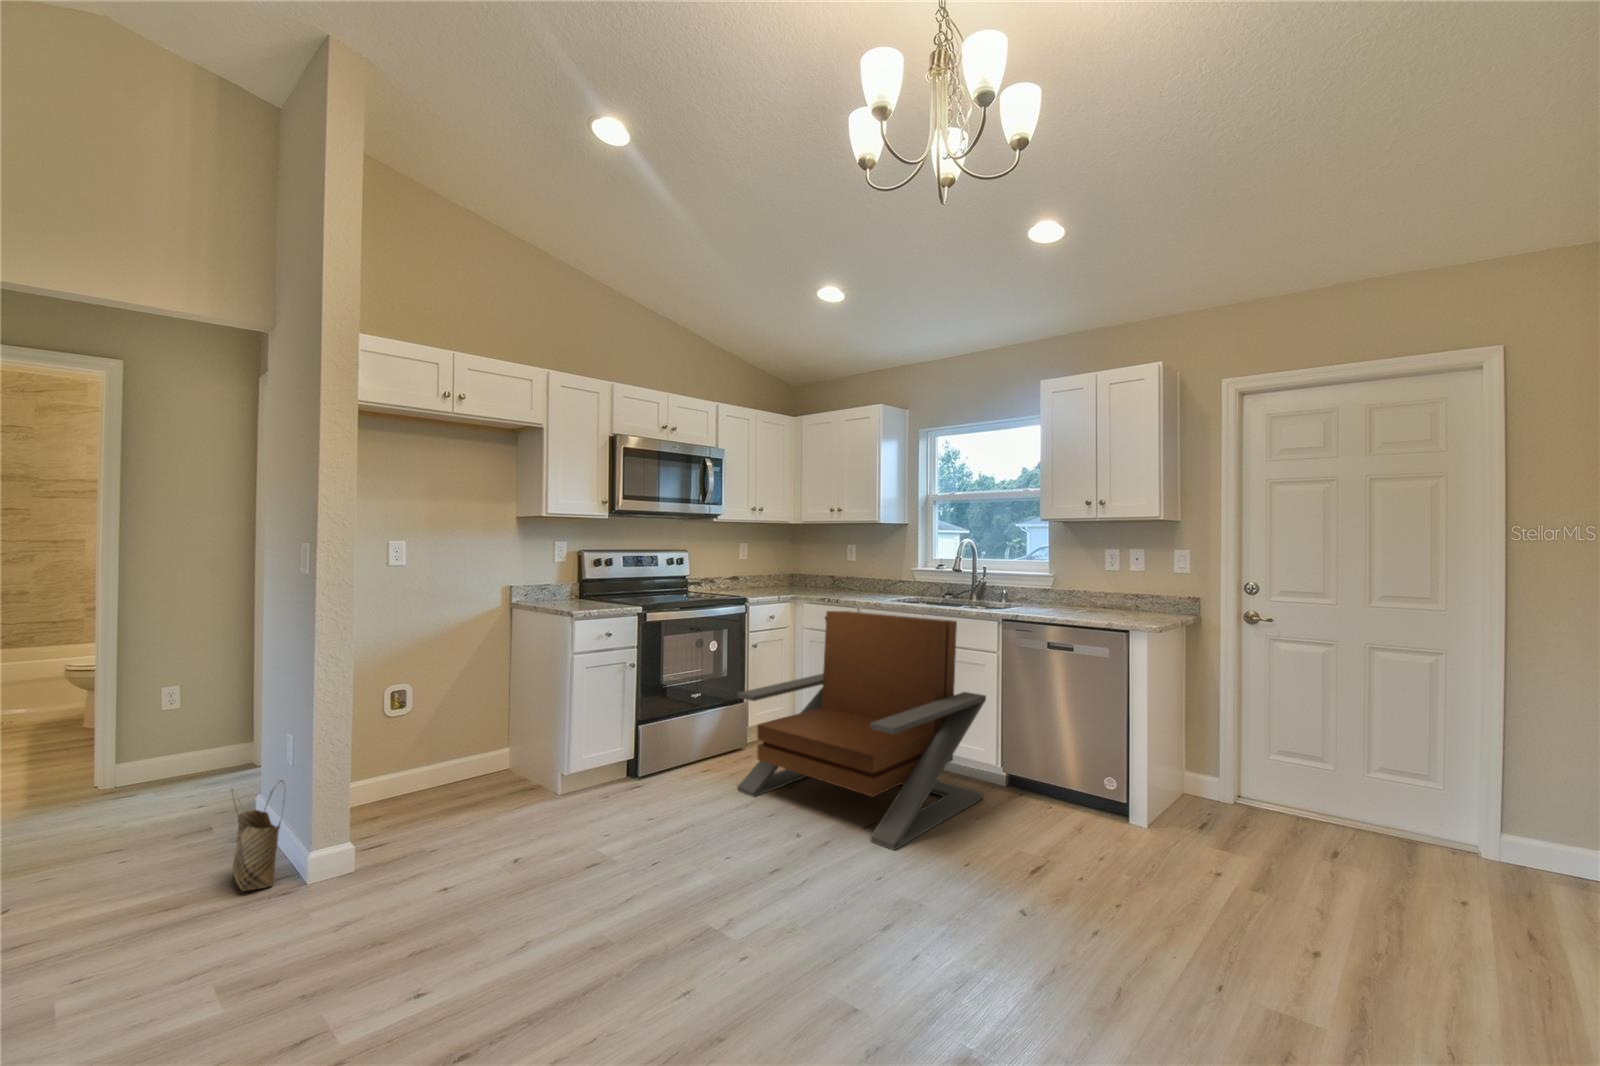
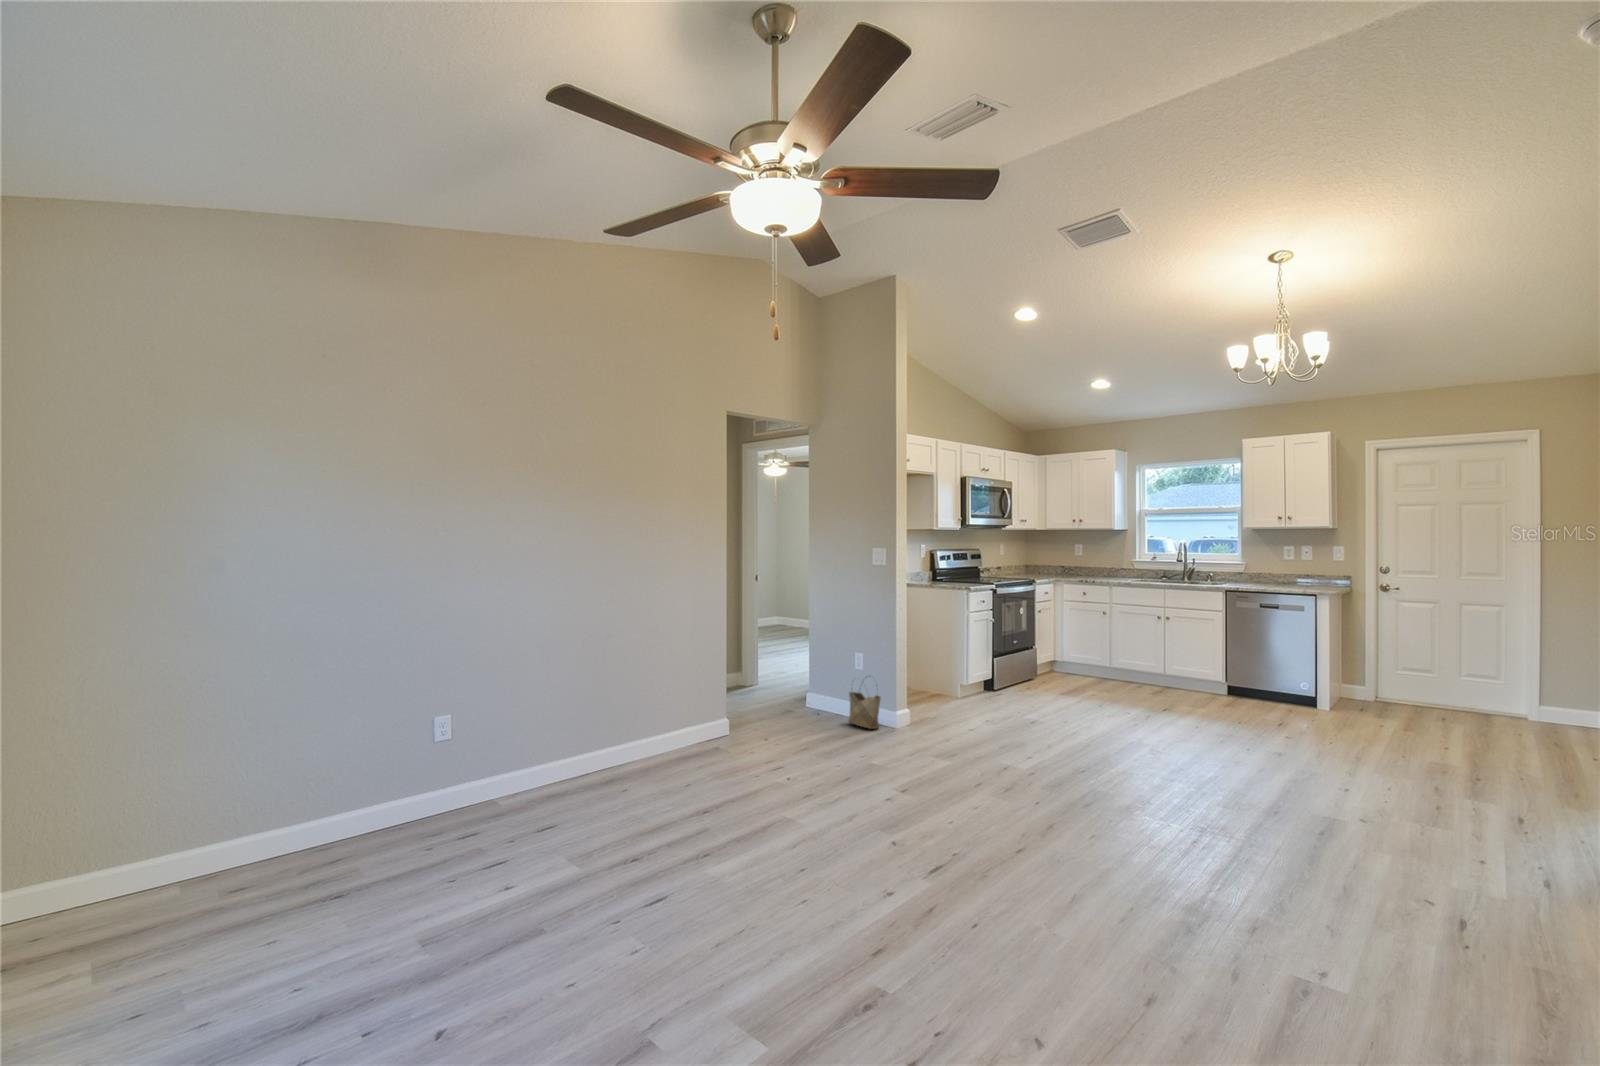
lounge chair: present [737,611,986,850] -> none [1062,587,1220,718]

